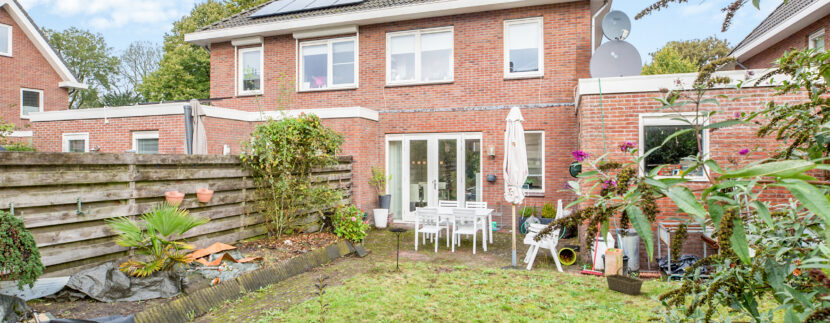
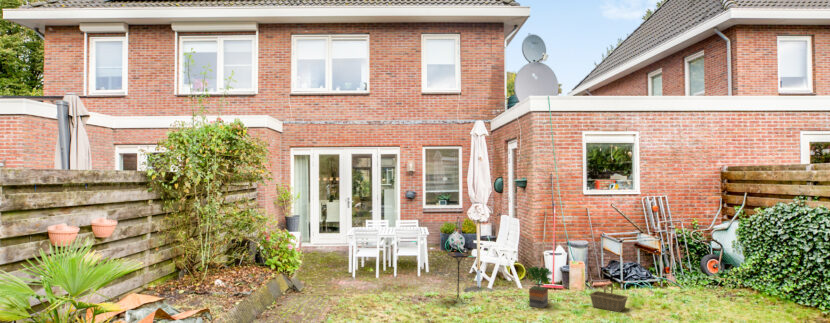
side table: present [389,228,407,270] -> present [448,252,469,303]
potted tree: none [545,245,570,285] -> present [528,266,552,308]

